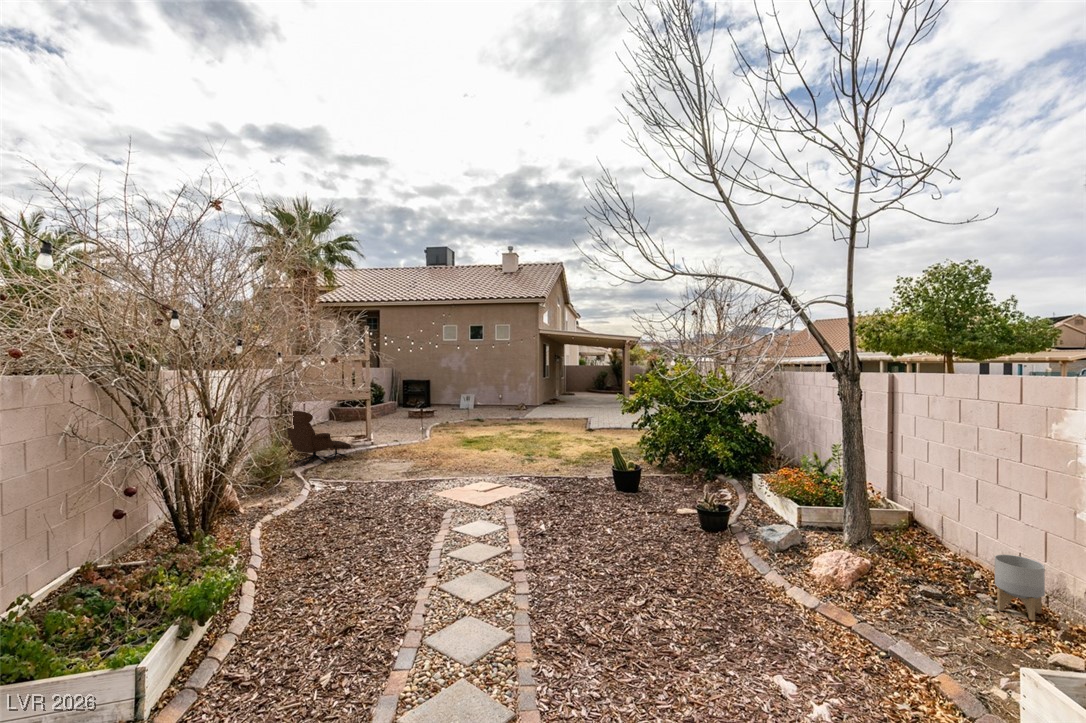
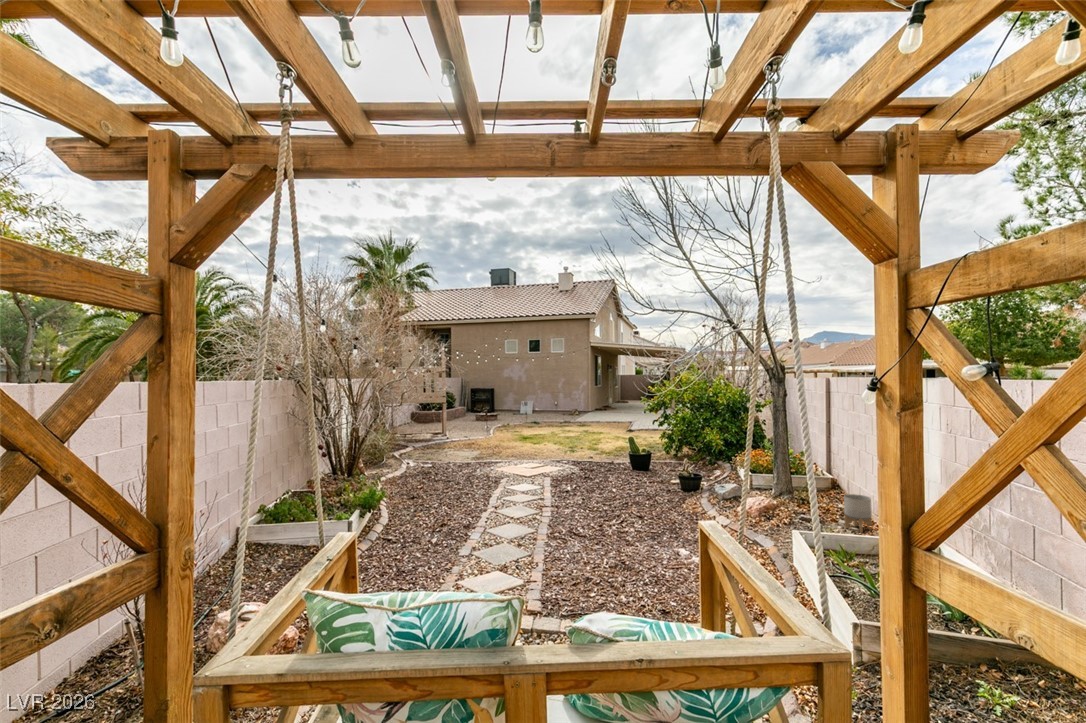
lounge chair: present [287,411,351,466] -> none [387,410,433,451]

